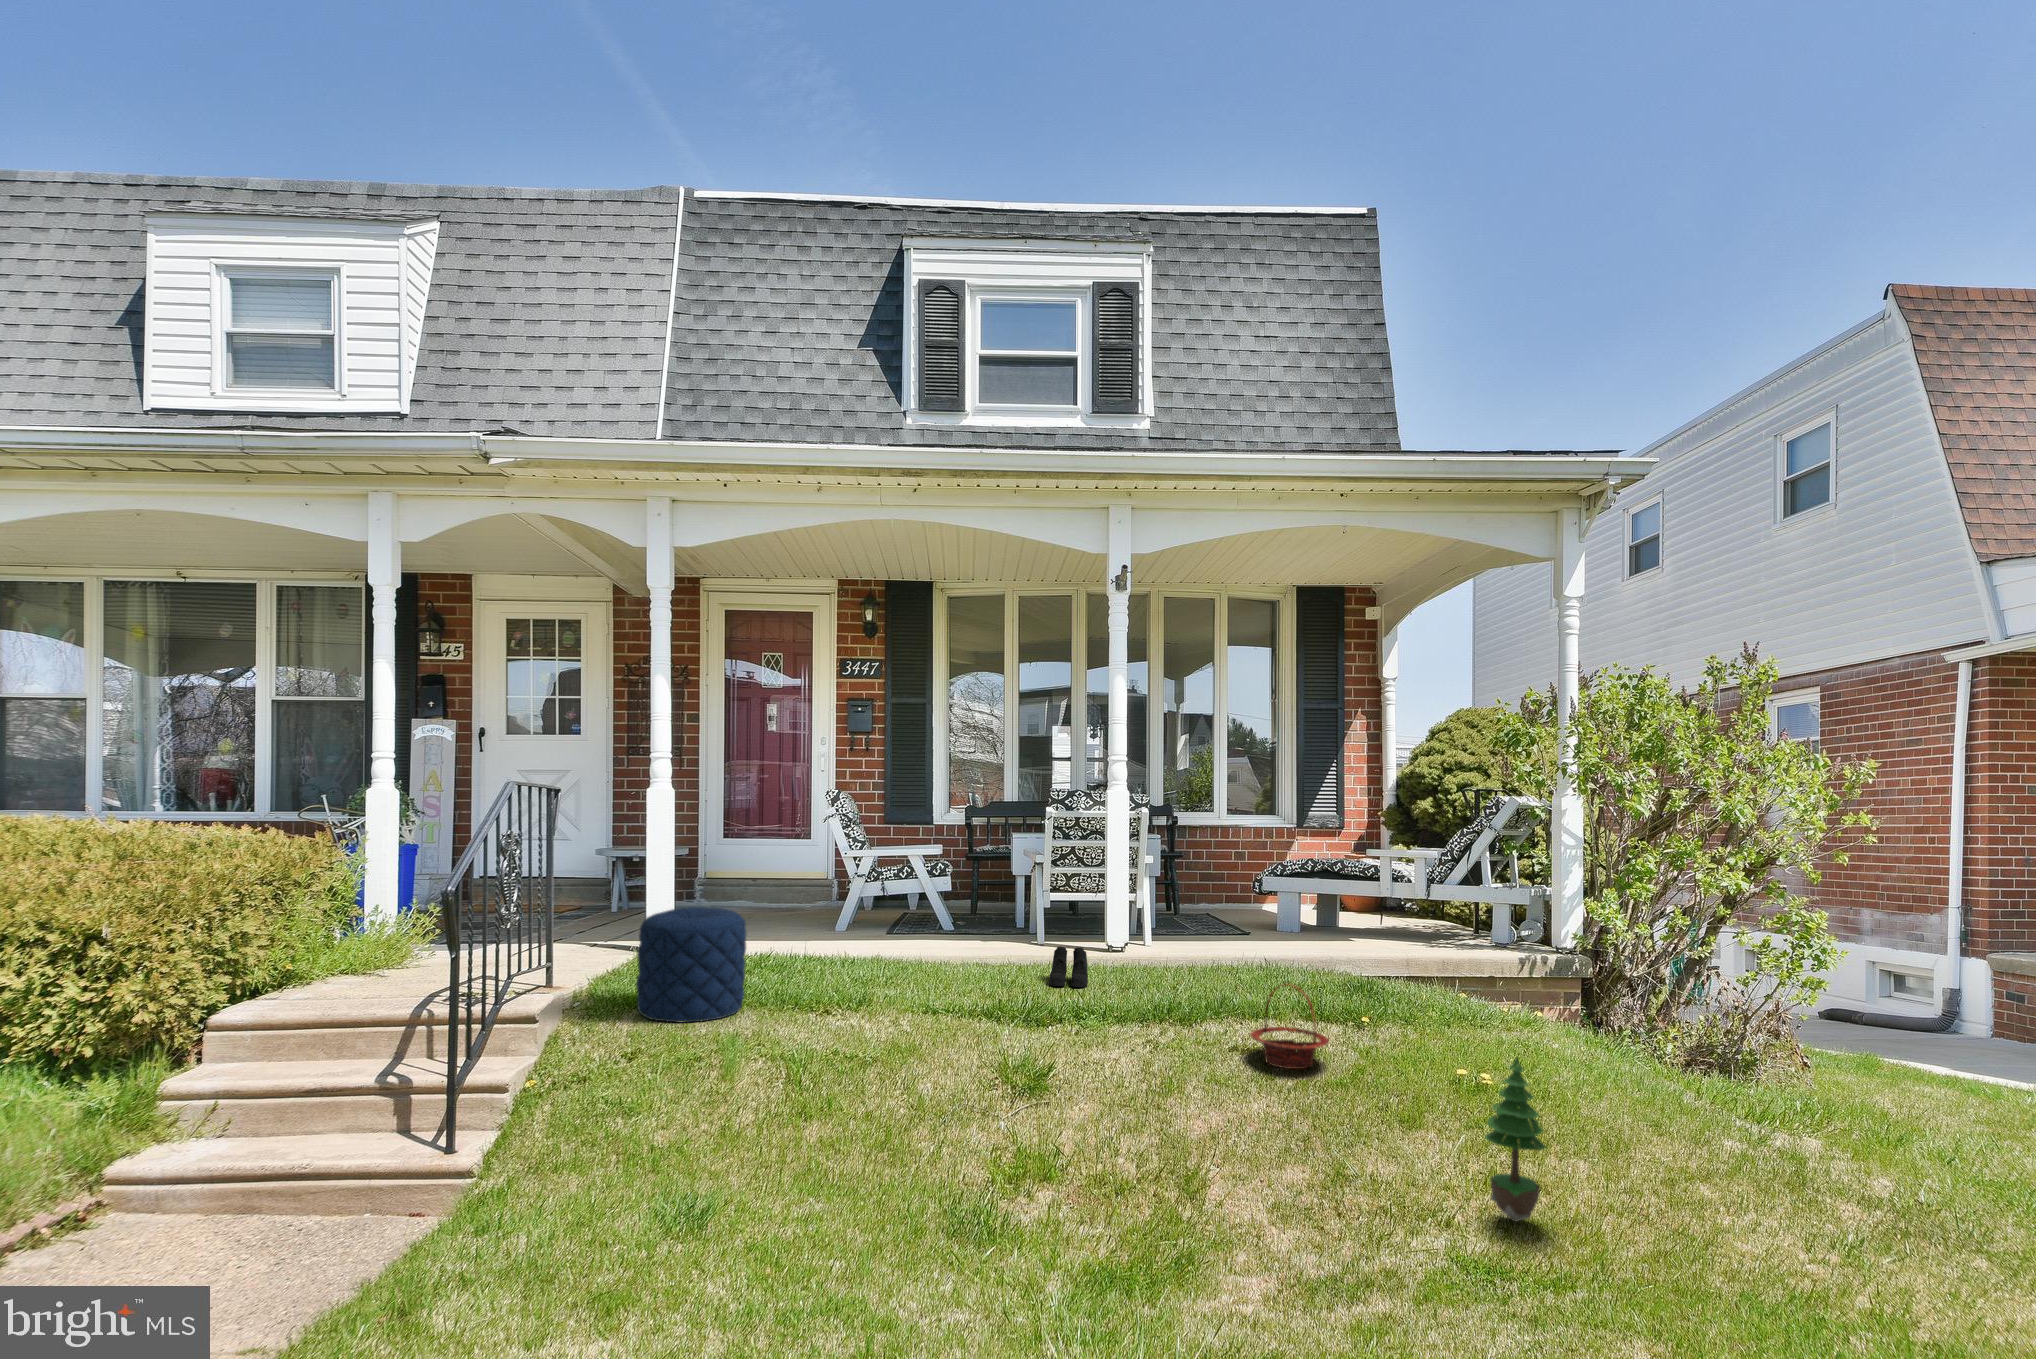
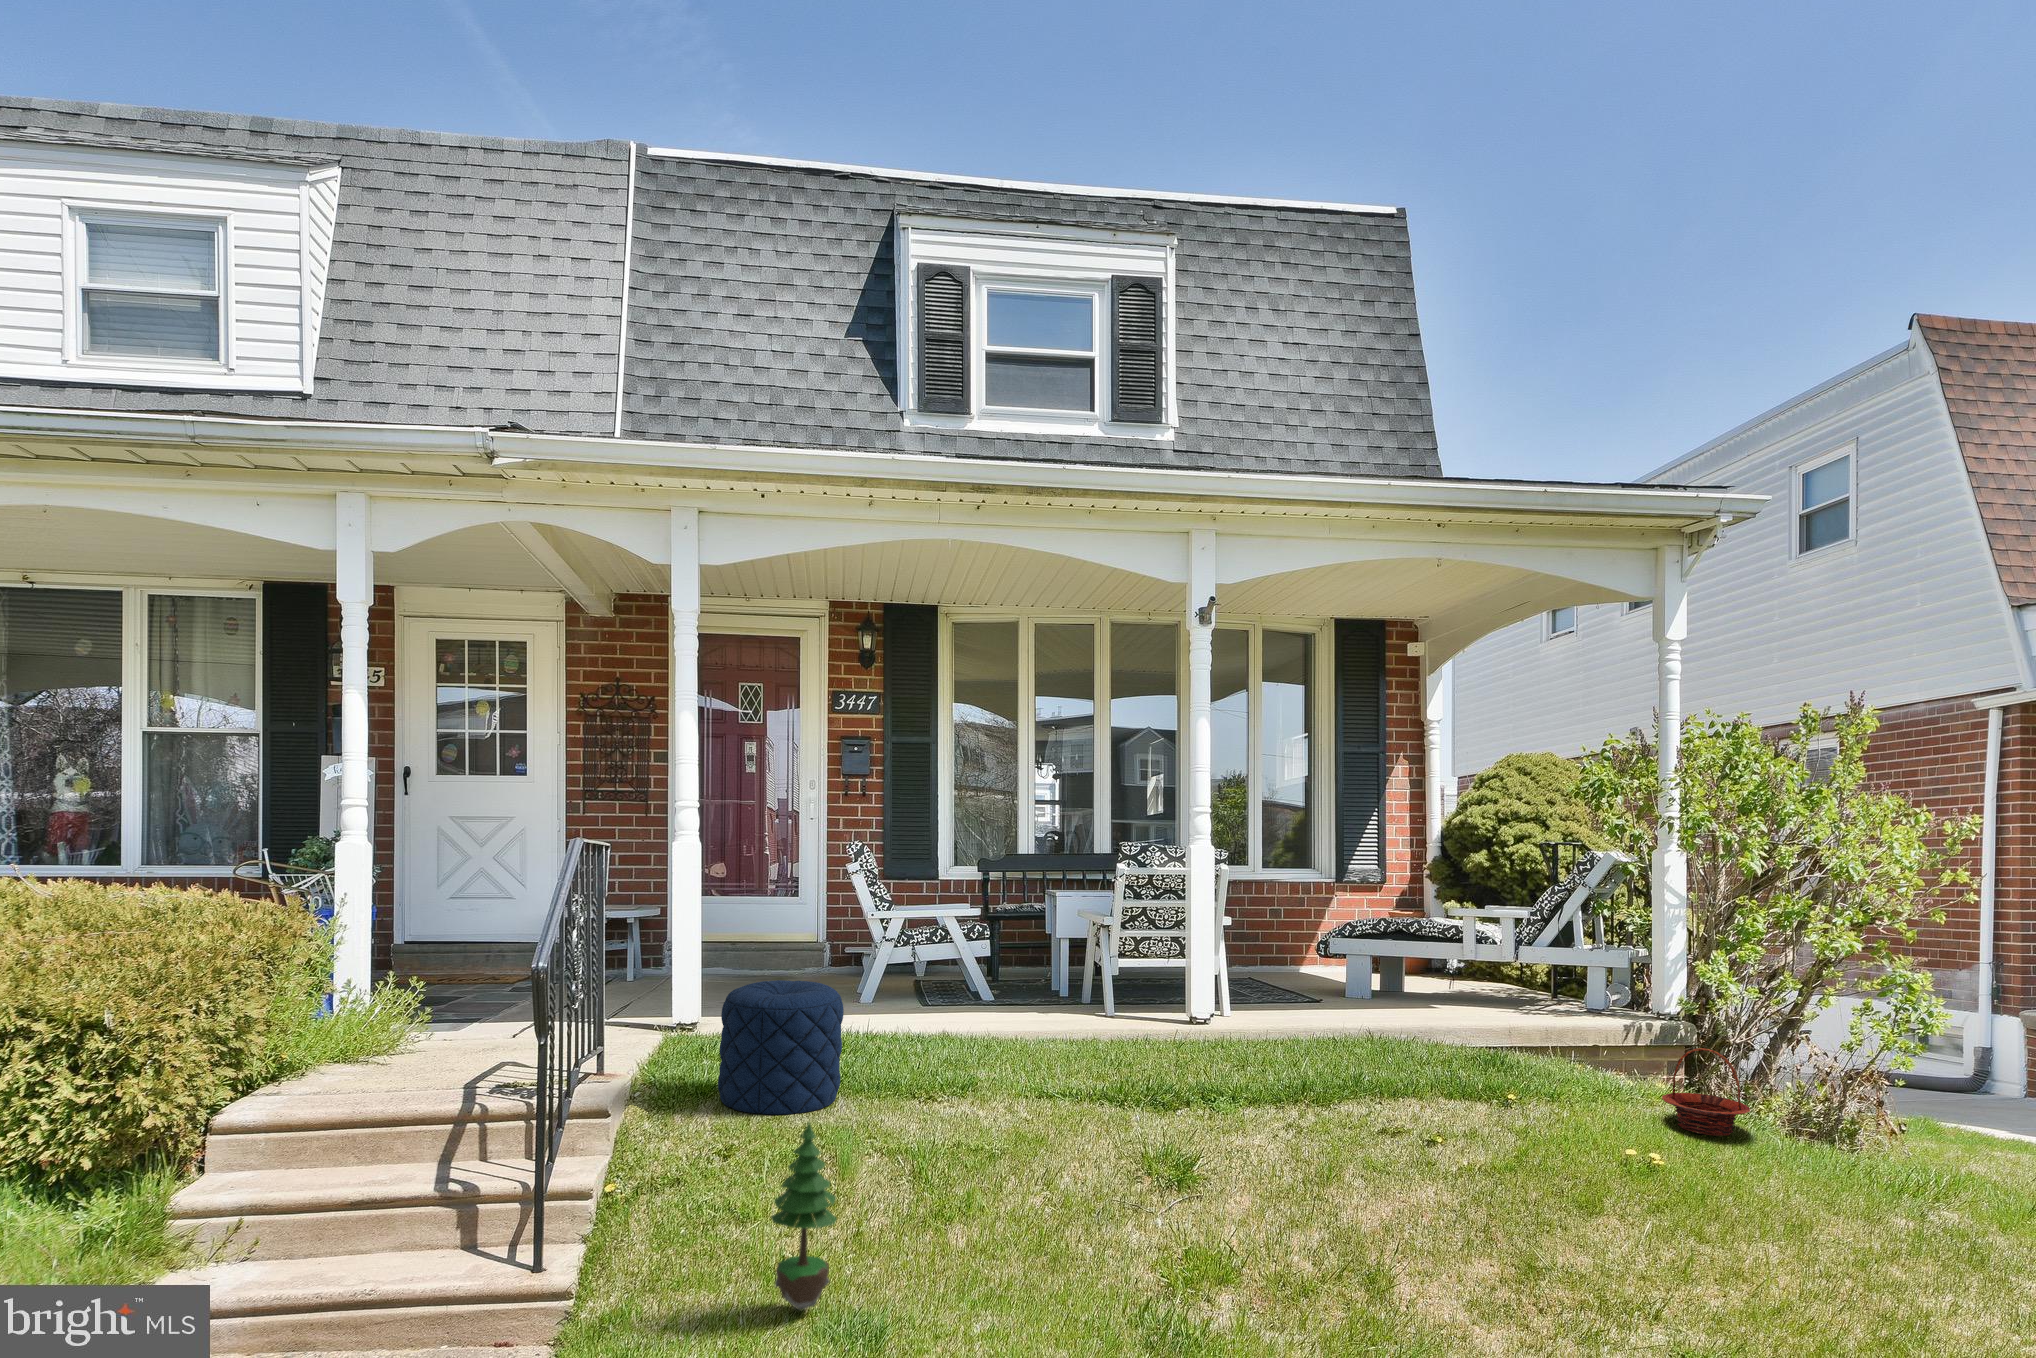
boots: present [1049,947,1088,987] -> none [1152,1019,1195,1064]
basket: present [1250,984,1329,1069] -> present [1662,1048,1750,1136]
potted tree: present [1485,1057,1546,1222] -> present [770,1123,837,1311]

